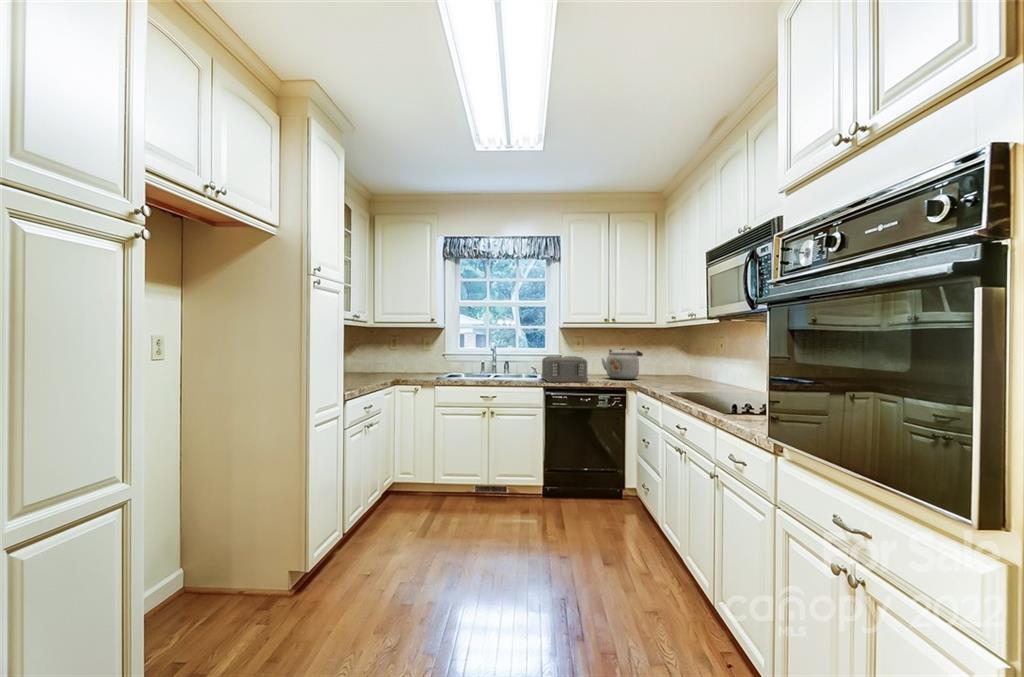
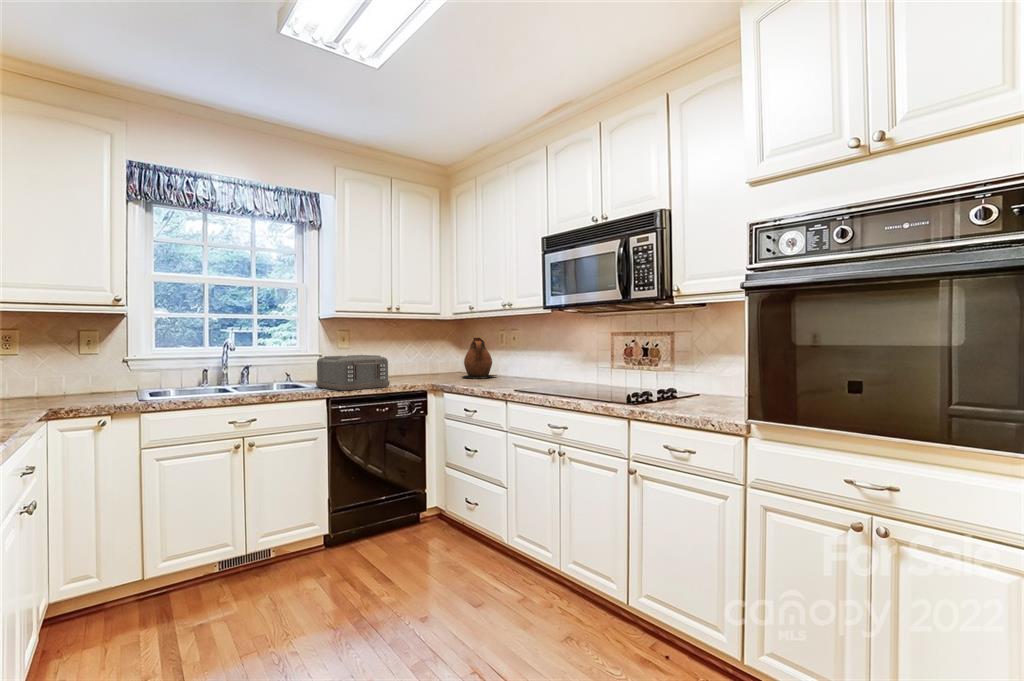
ceramic pitcher: none [665,345,702,382] -> present [462,337,496,378]
kettle: present [601,348,643,379] -> none [385,342,432,380]

